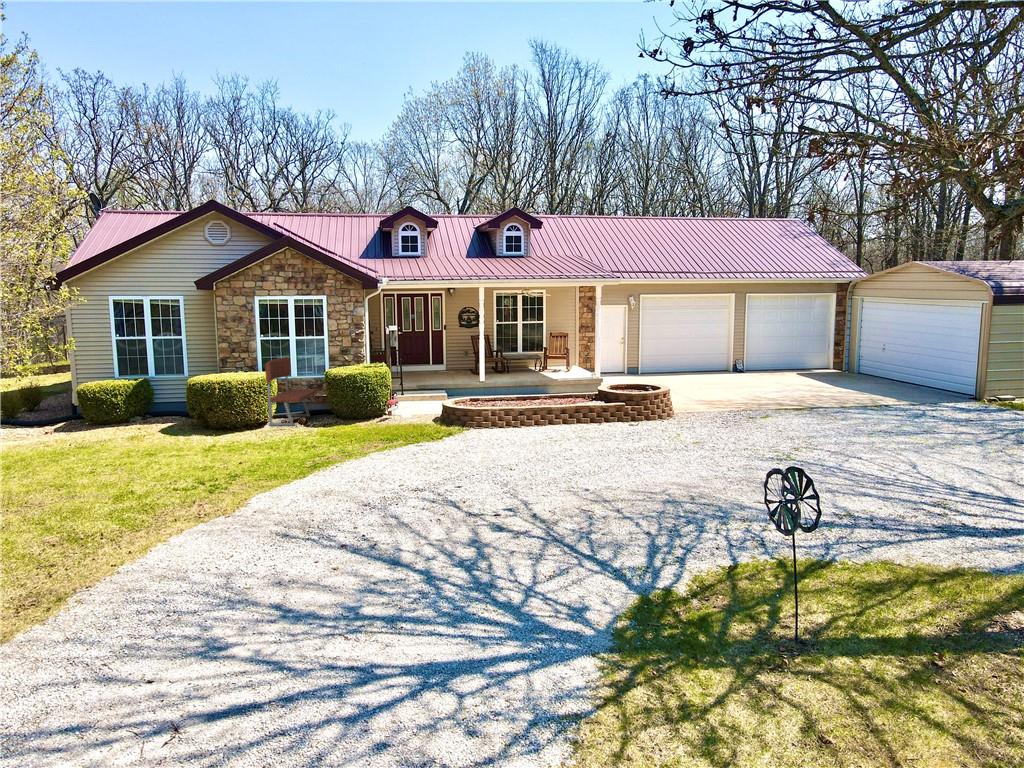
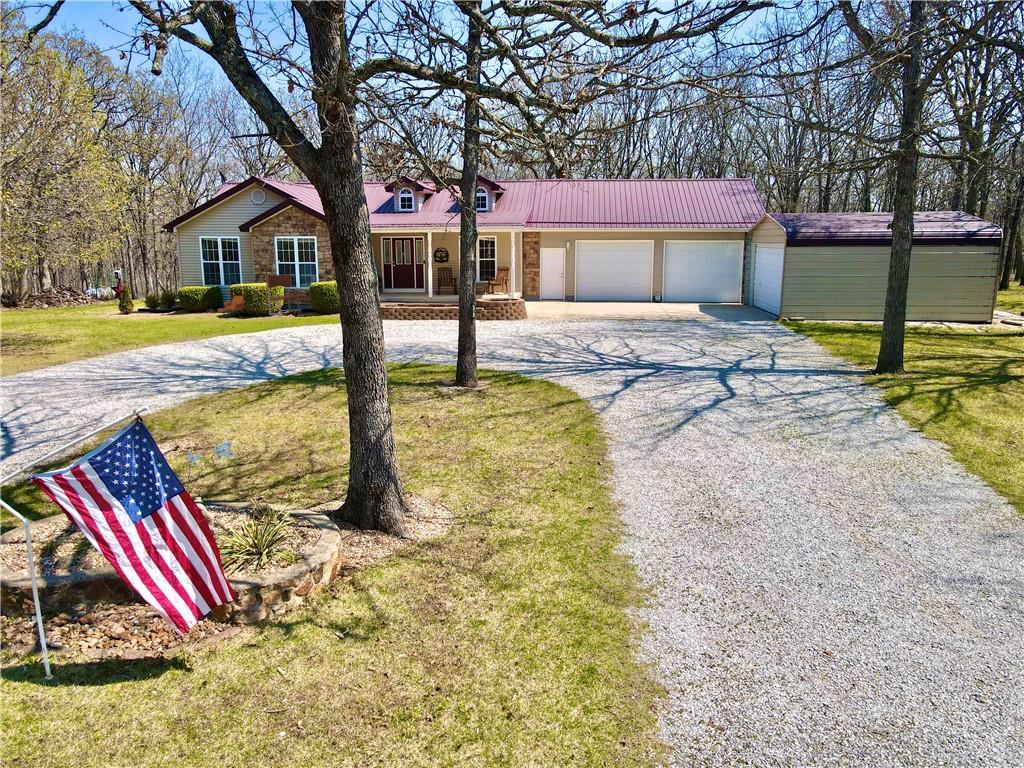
lounge chair: none [193,390,232,442] -> present [218,292,244,318]

